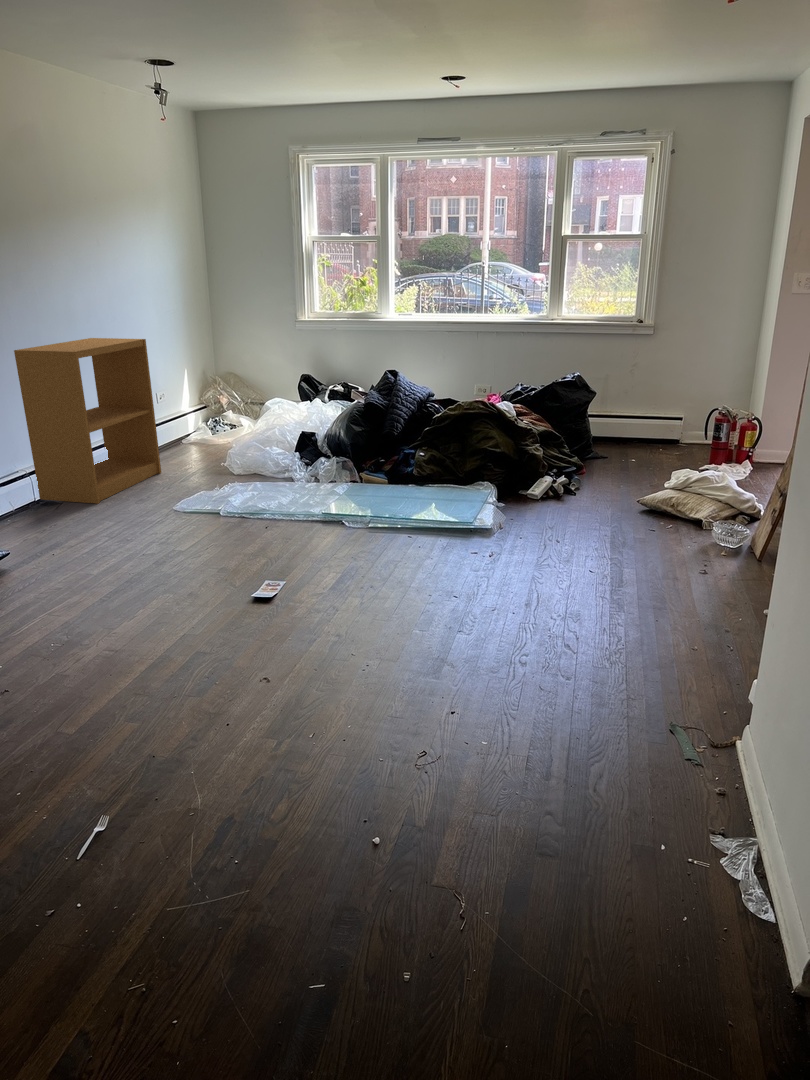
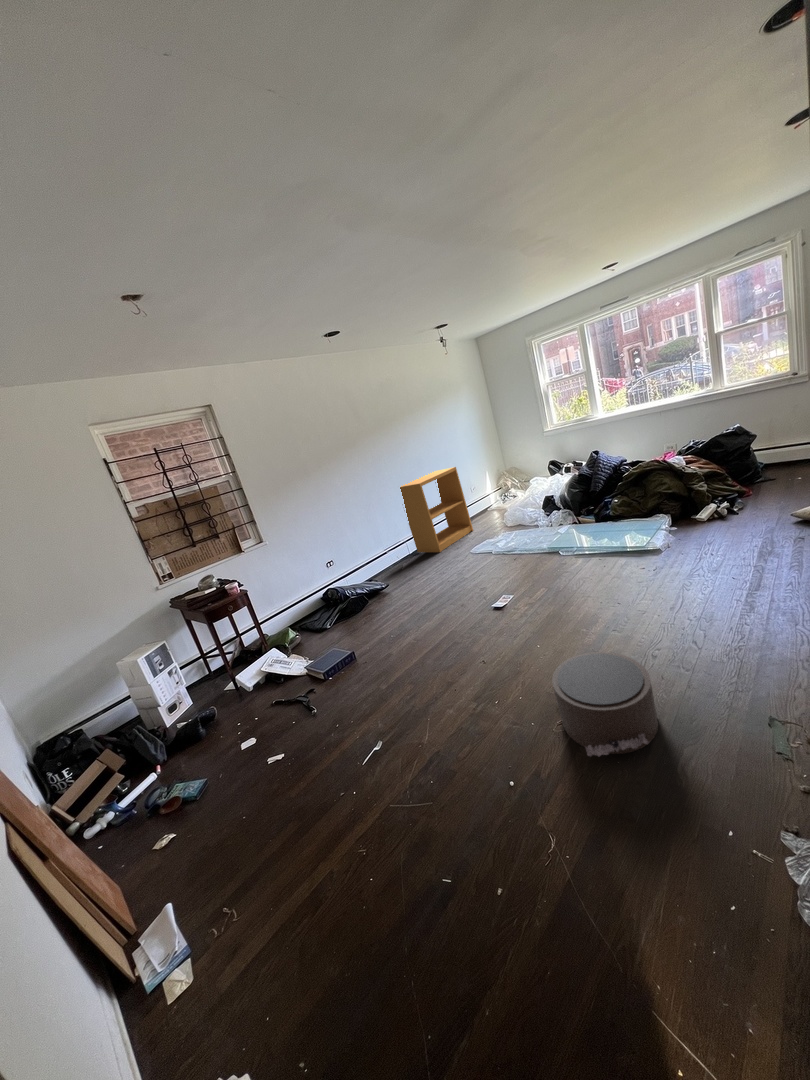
pouf: none [399,647,557,791] -> present [552,652,658,756]

